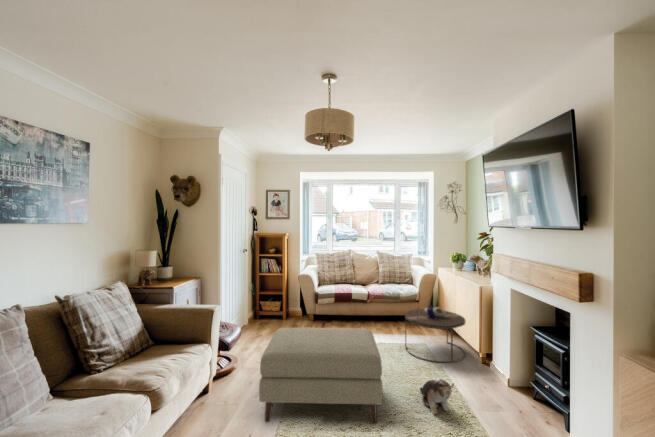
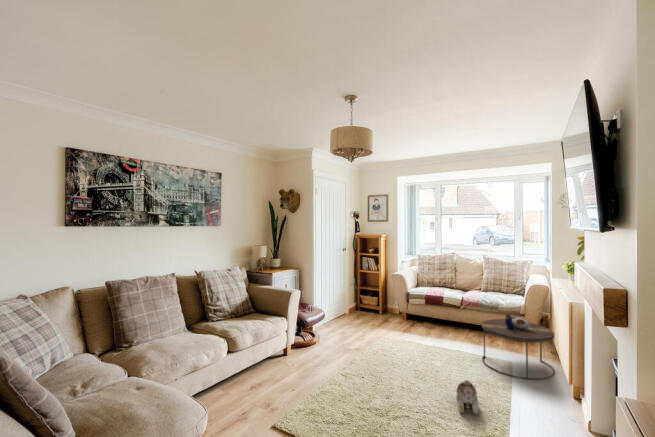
ottoman: present [259,328,383,425] -> none [309,314,422,405]

